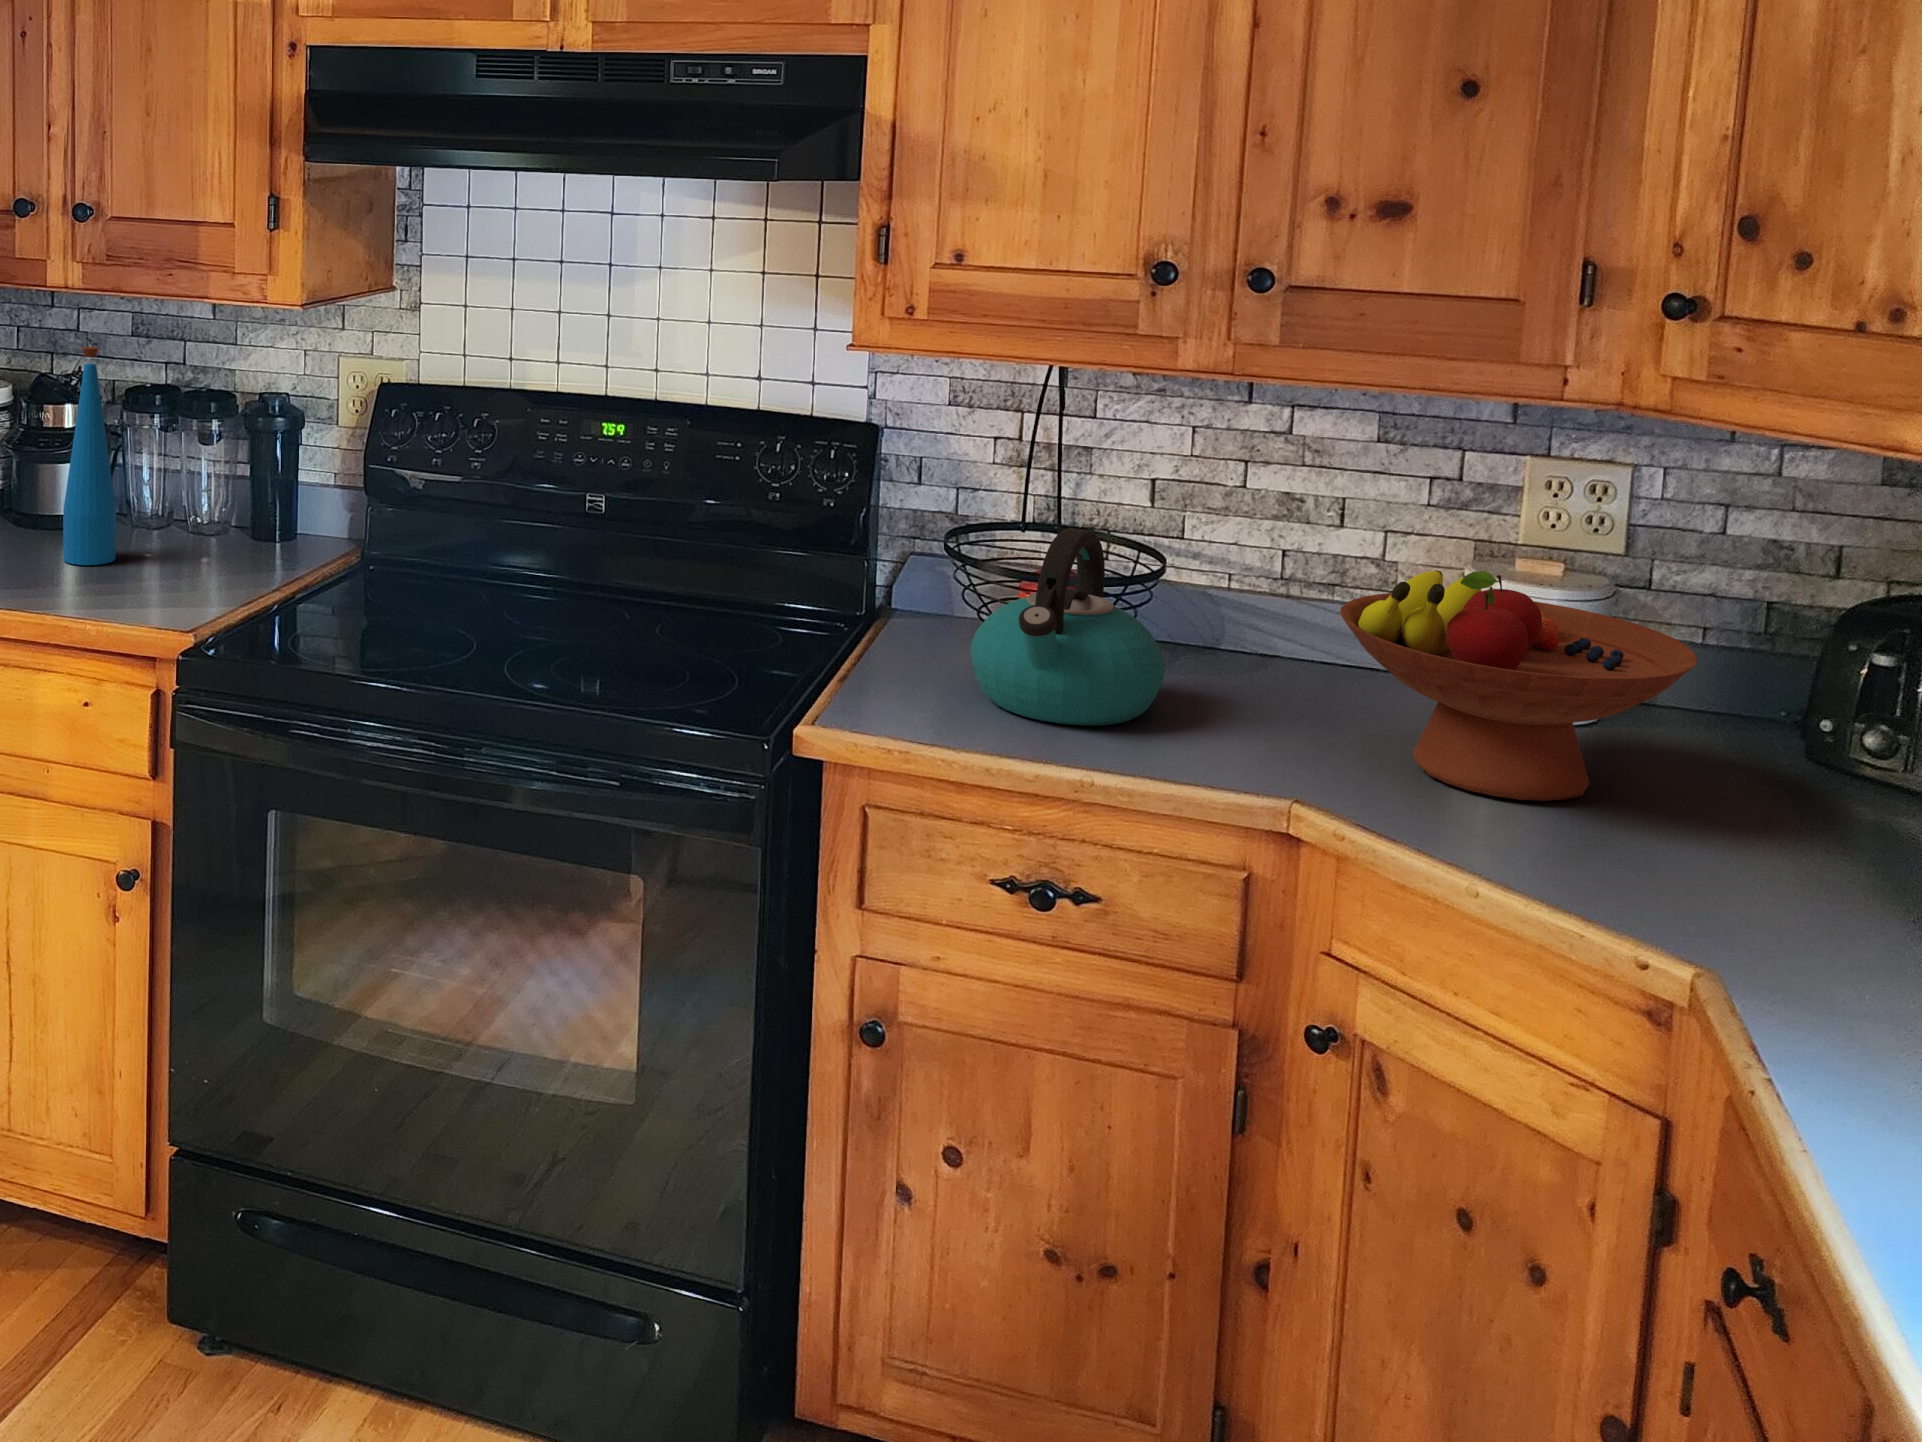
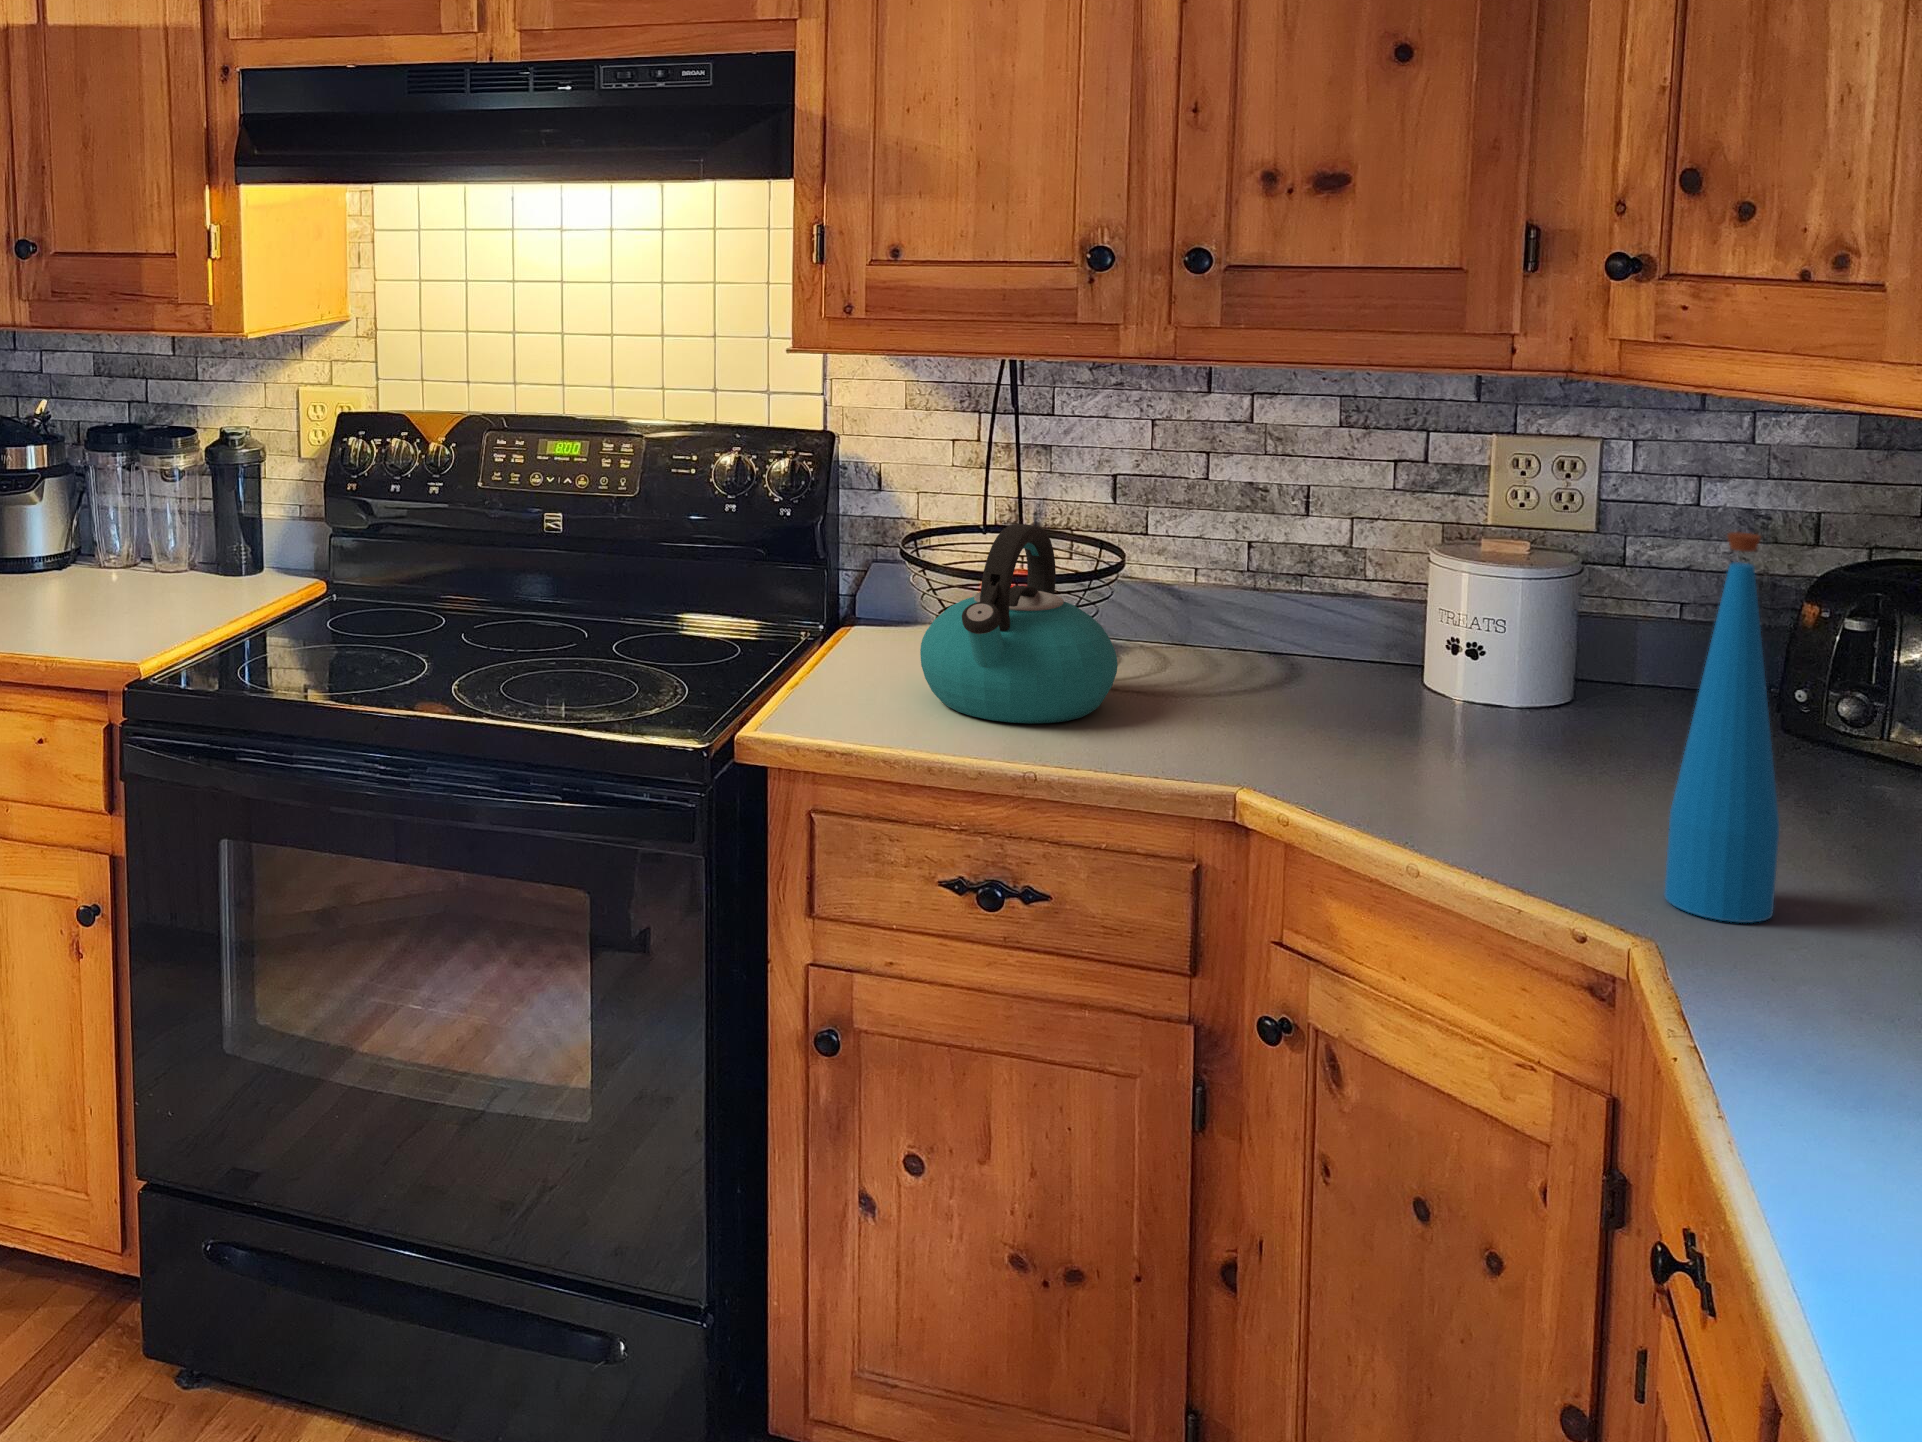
bottle: present [63,347,116,565] -> present [1665,532,1779,923]
fruit bowl: present [1340,570,1697,801] -> none [1290,549,1658,783]

